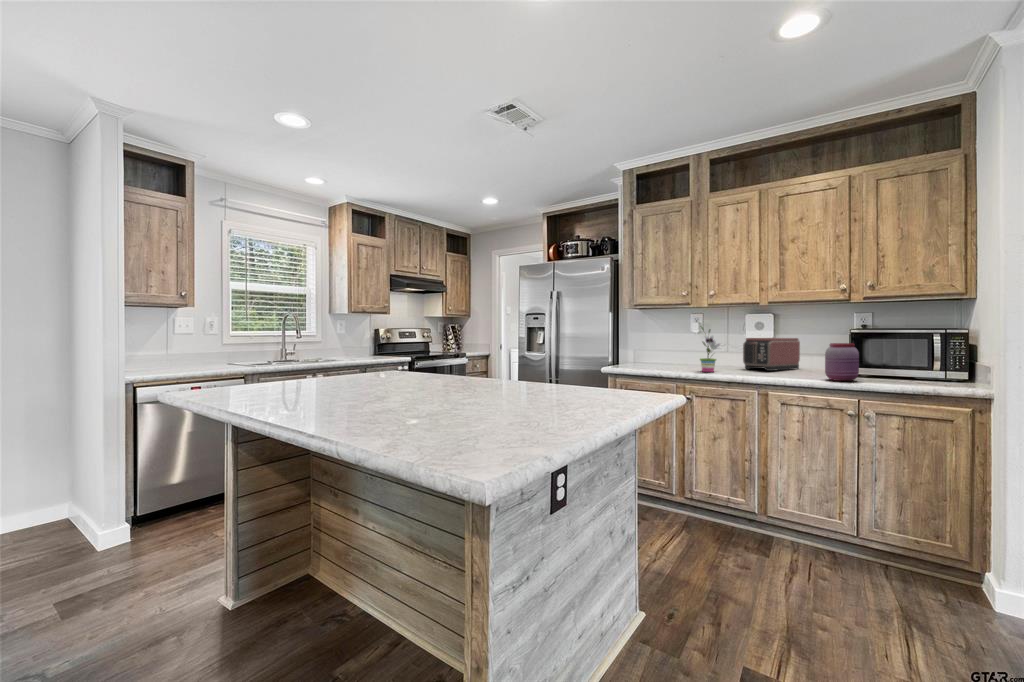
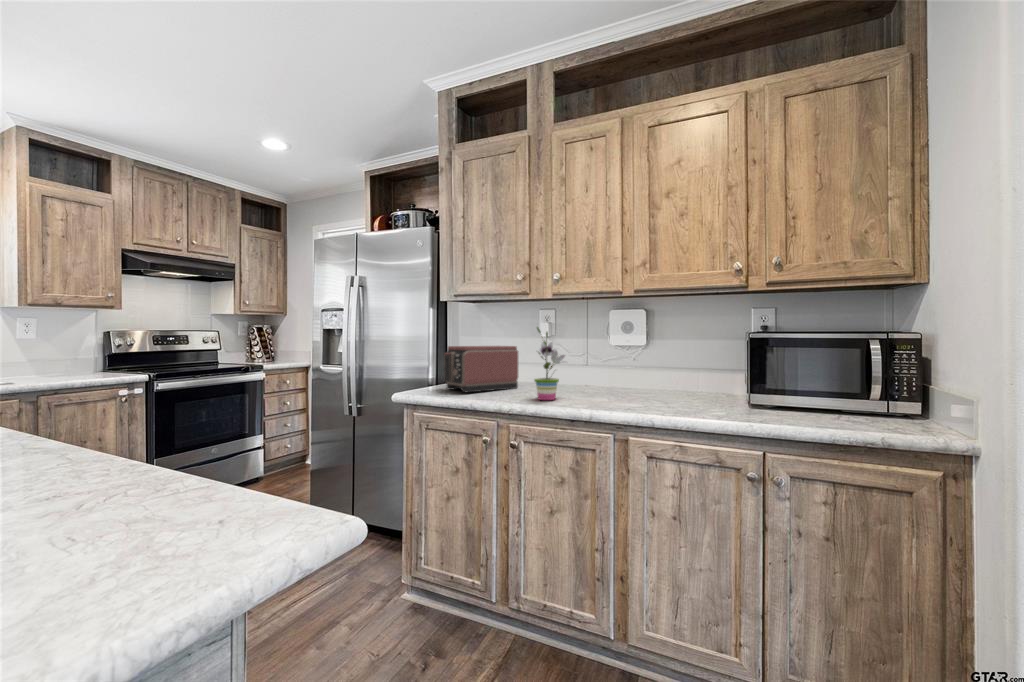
toaster: present [743,338,800,371] -> present [444,346,518,392]
jar: present [825,343,859,381] -> none [712,355,762,419]

